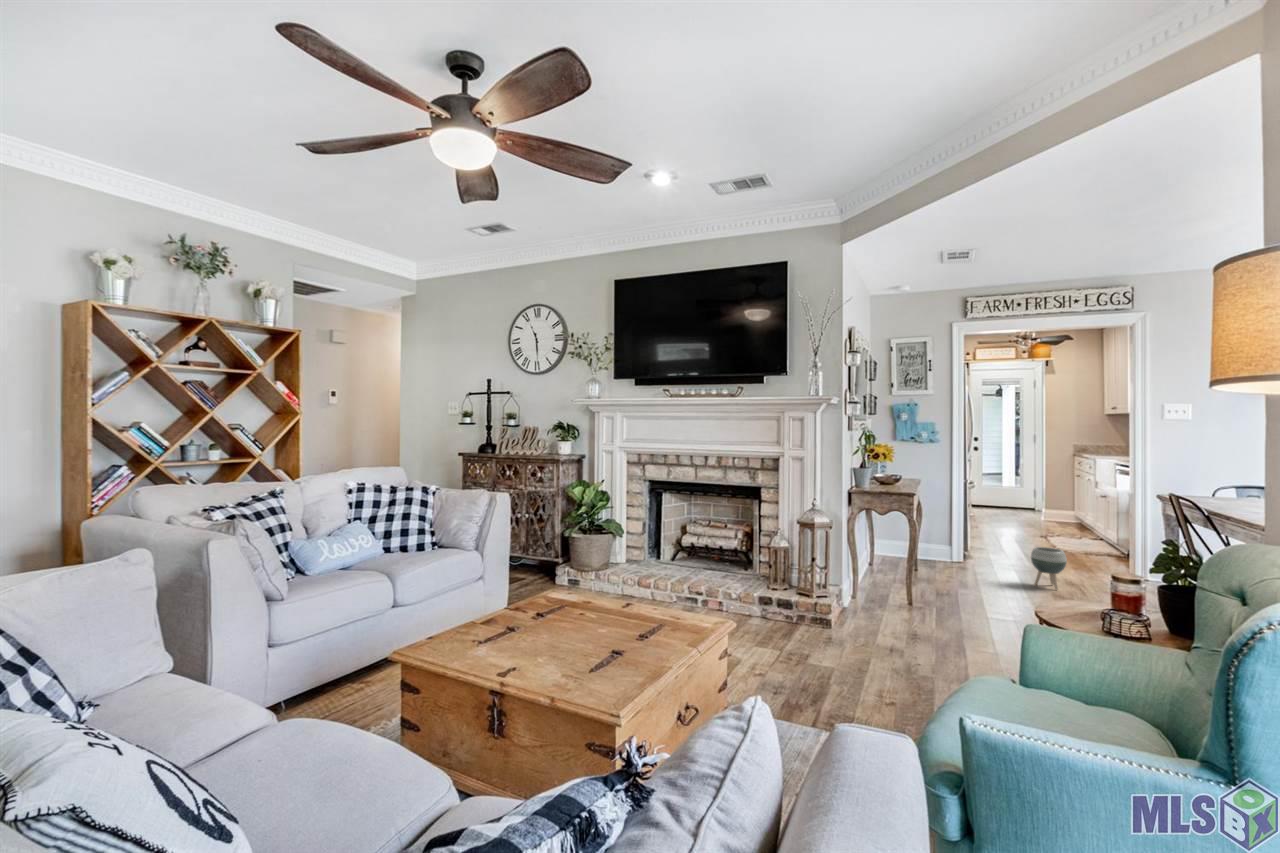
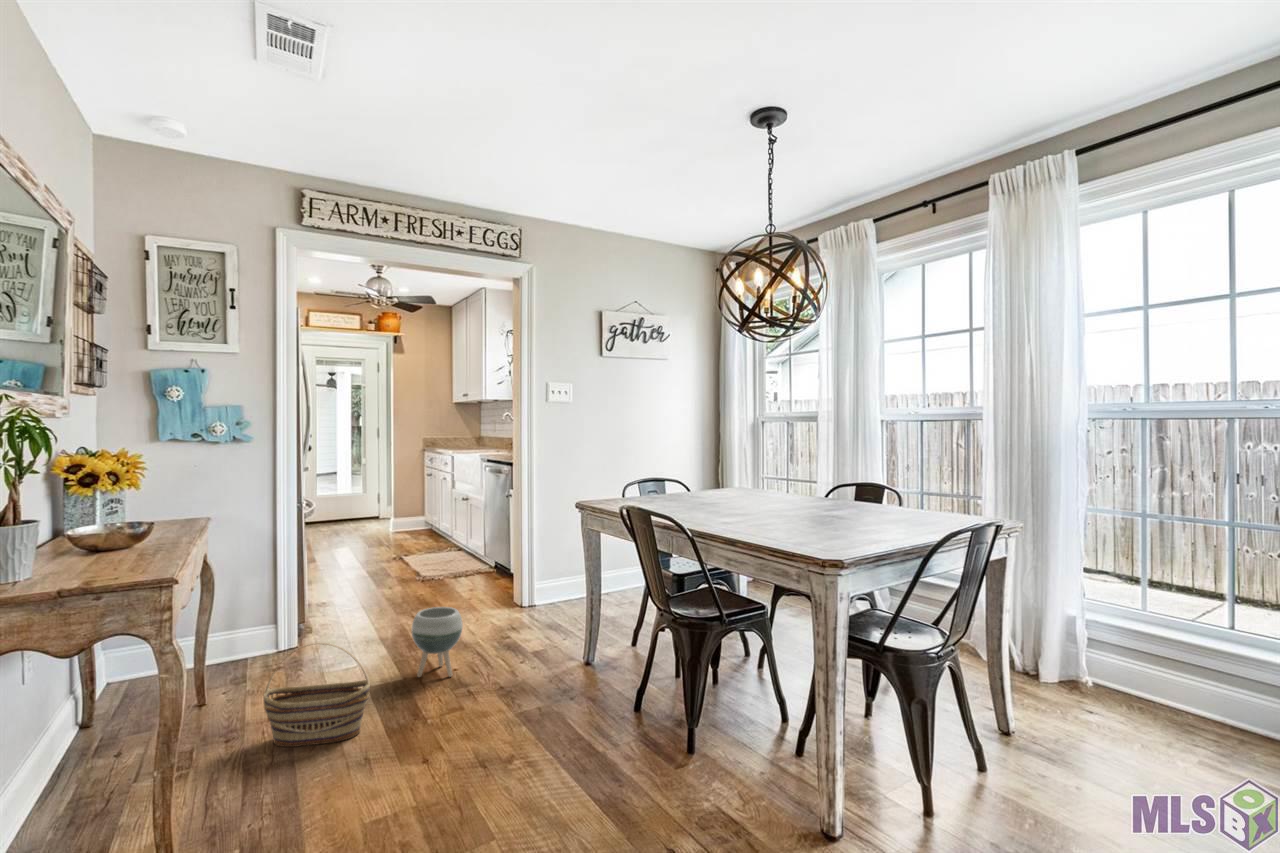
basket: none [946,543,1000,594] -> present [264,643,370,747]

